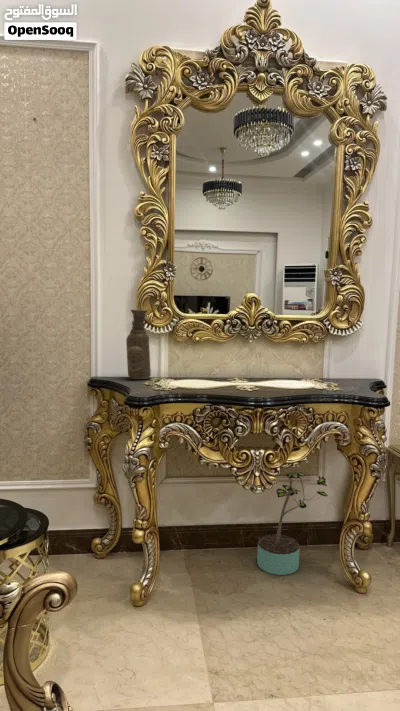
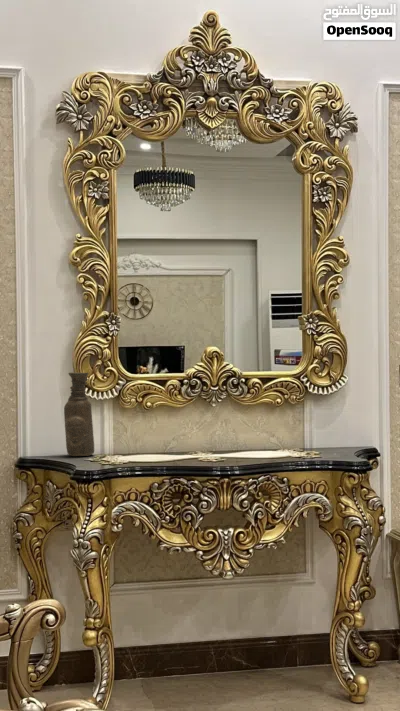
potted plant: present [257,462,328,575] -> none [211,512,314,690]

